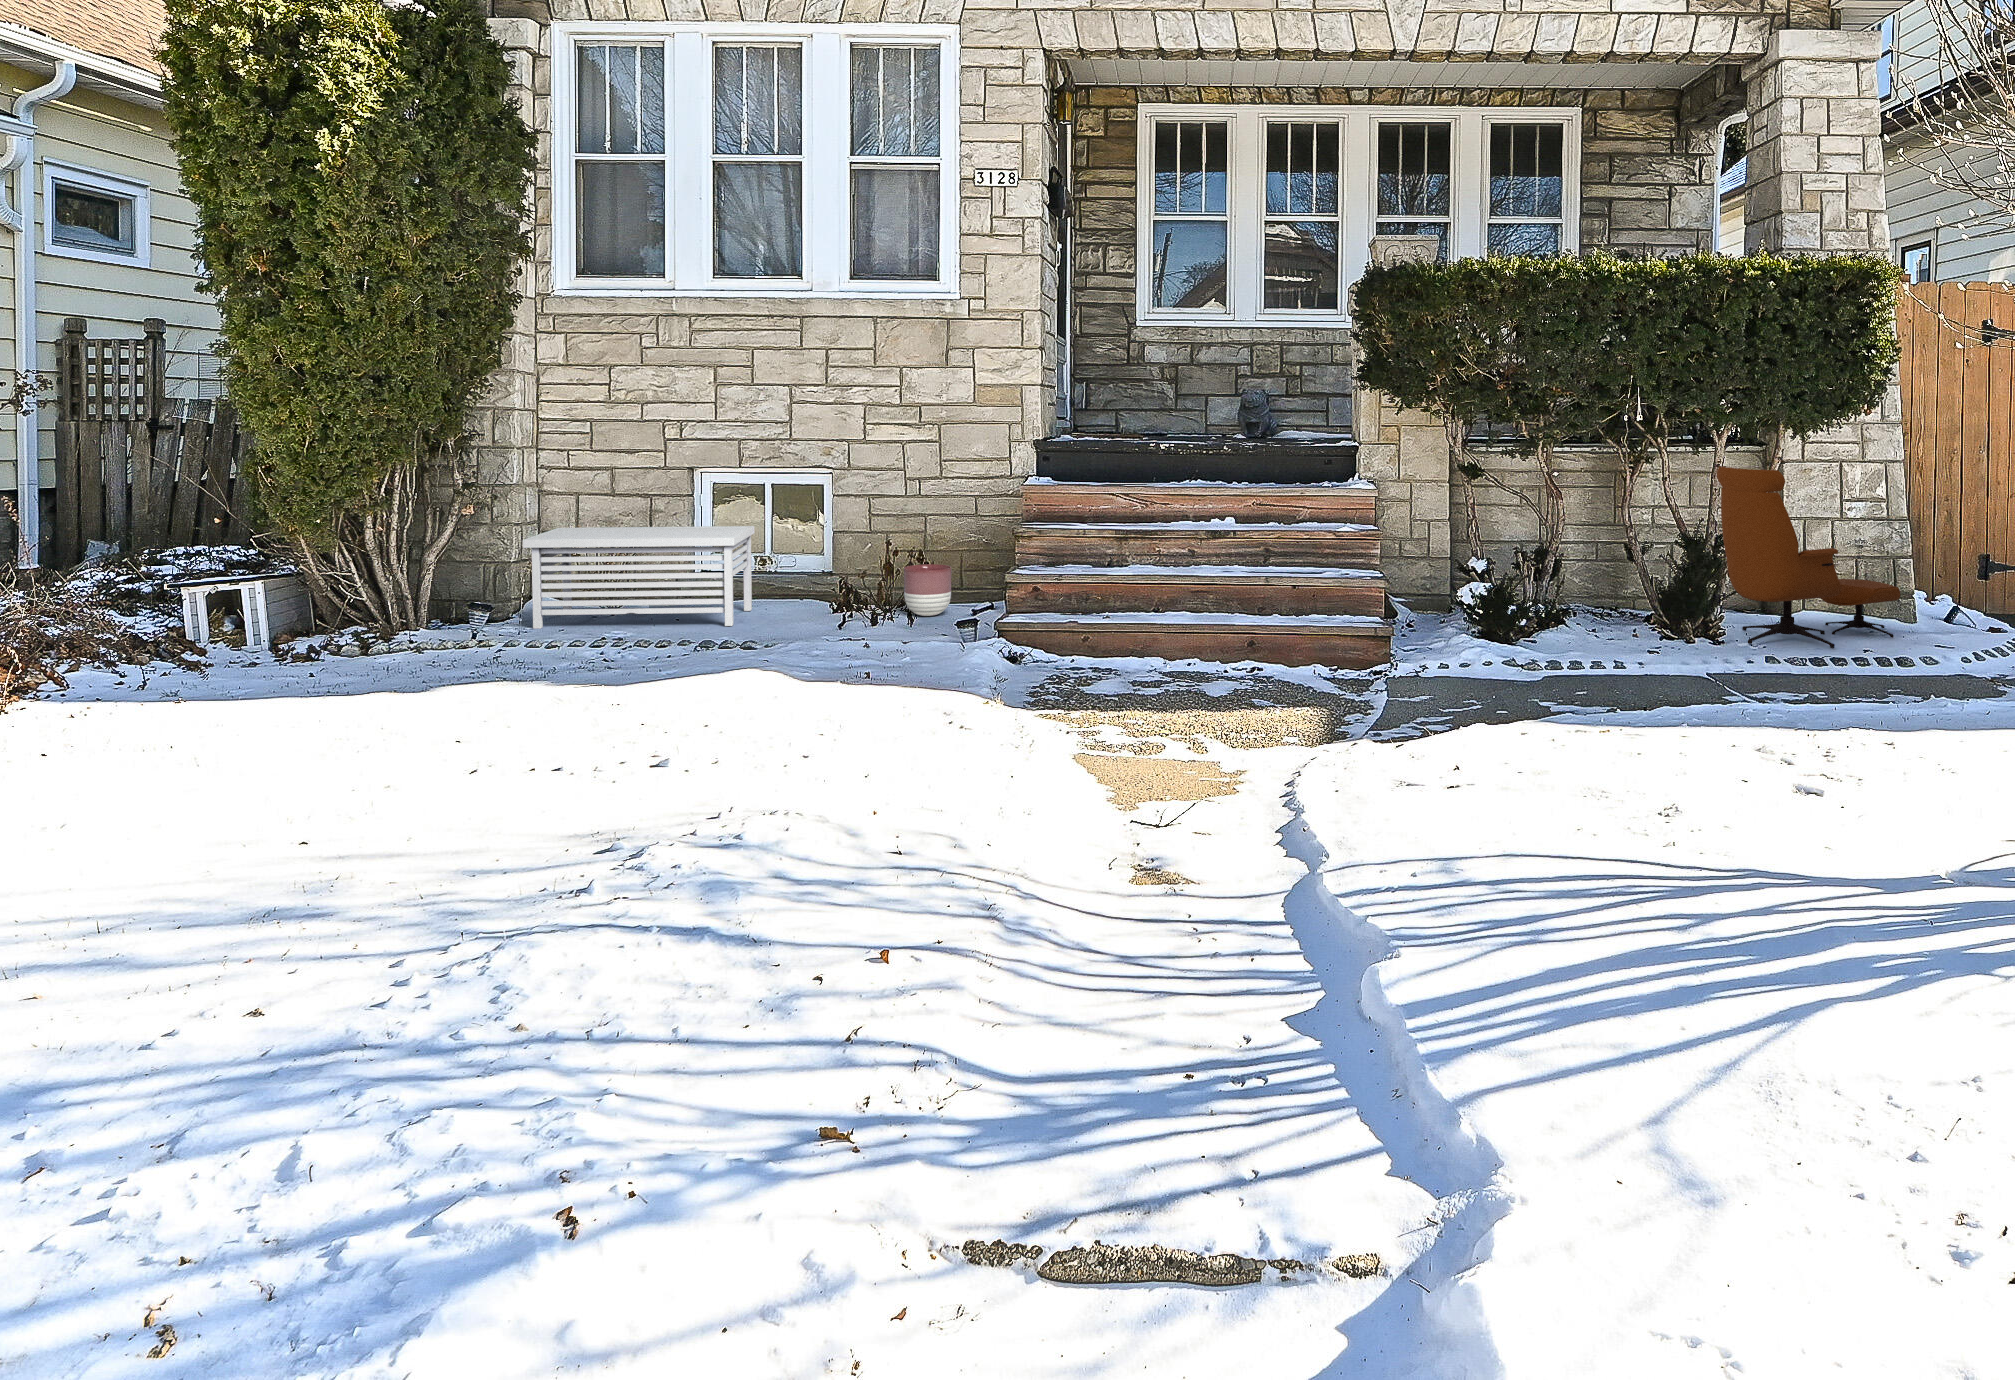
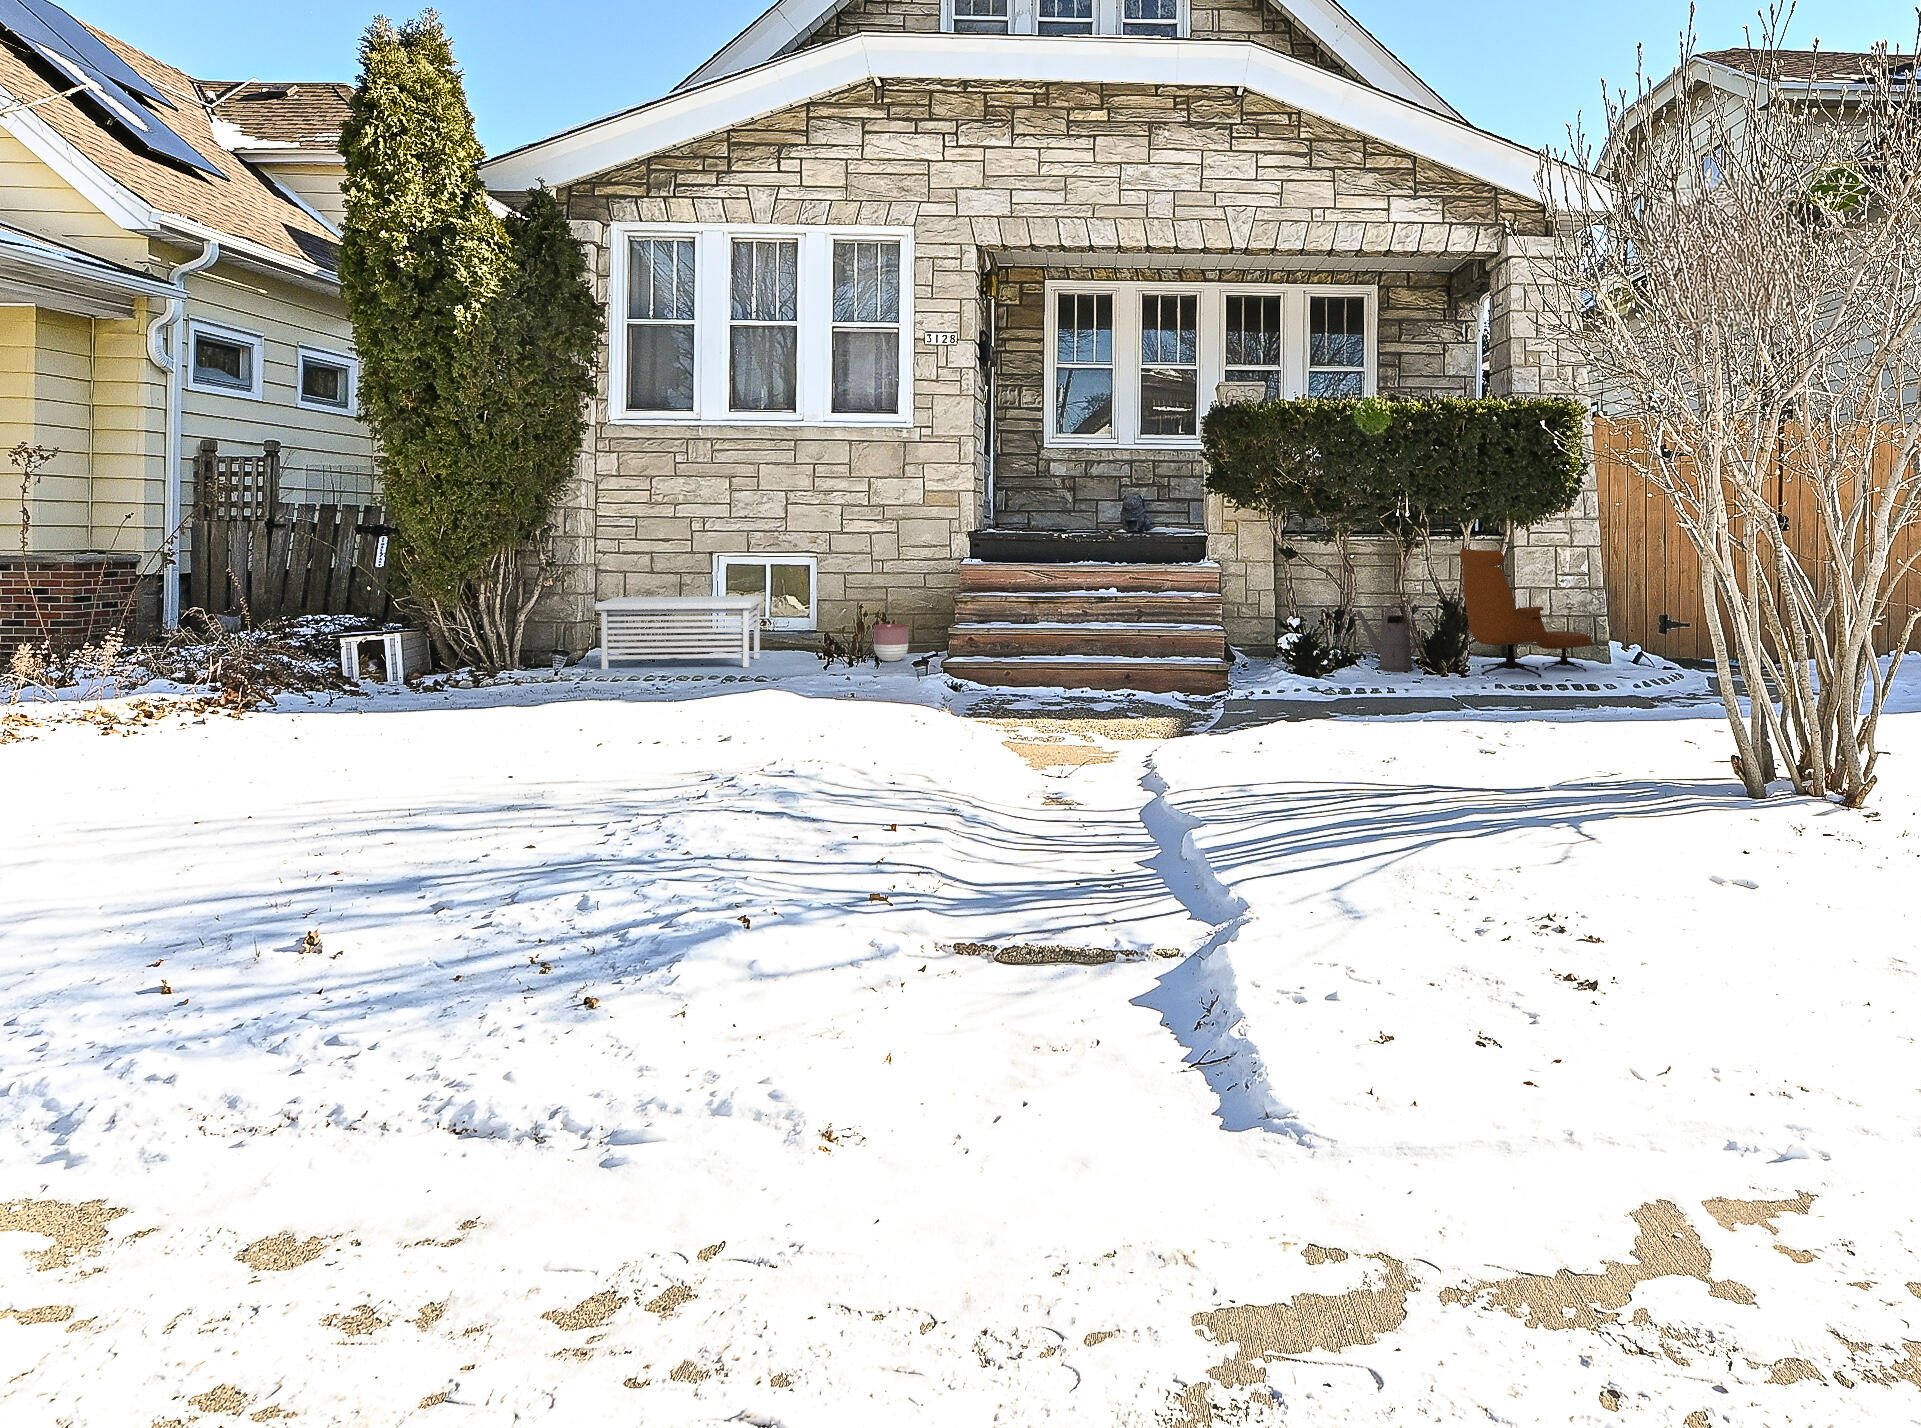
watering can: none [1566,541,1654,636] -> present [1357,603,1416,671]

